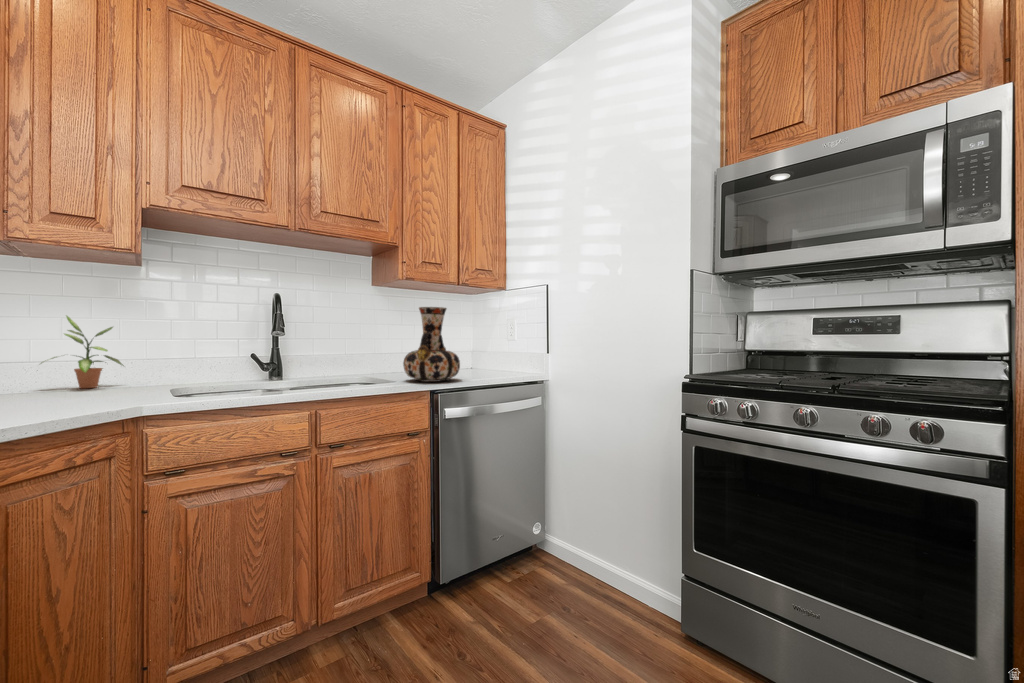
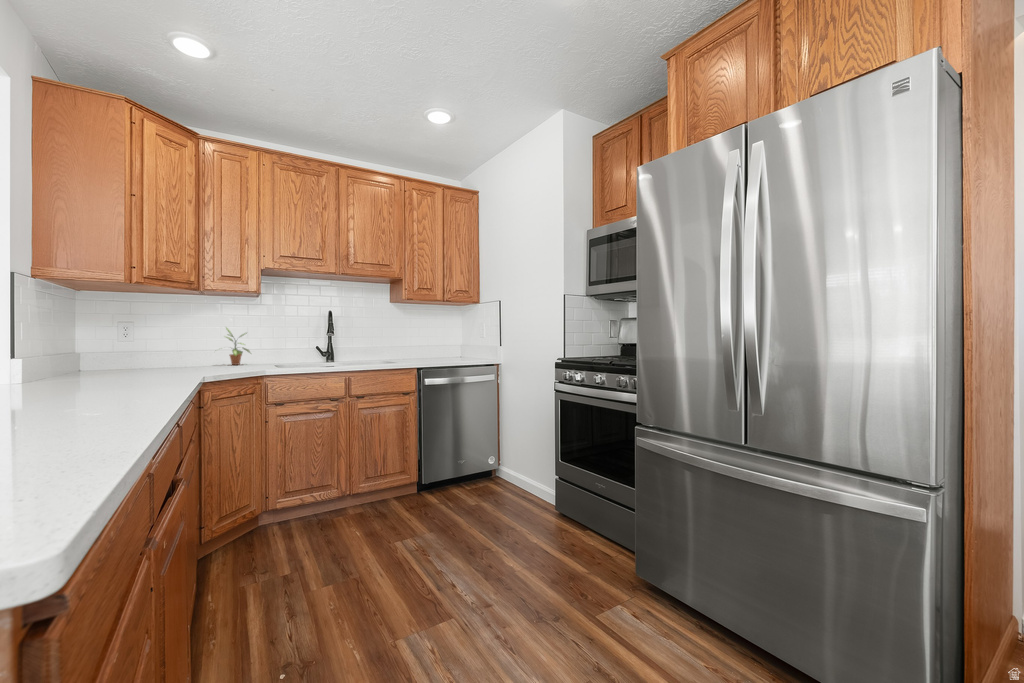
vase: present [403,307,460,382] -> none [400,318,434,363]

